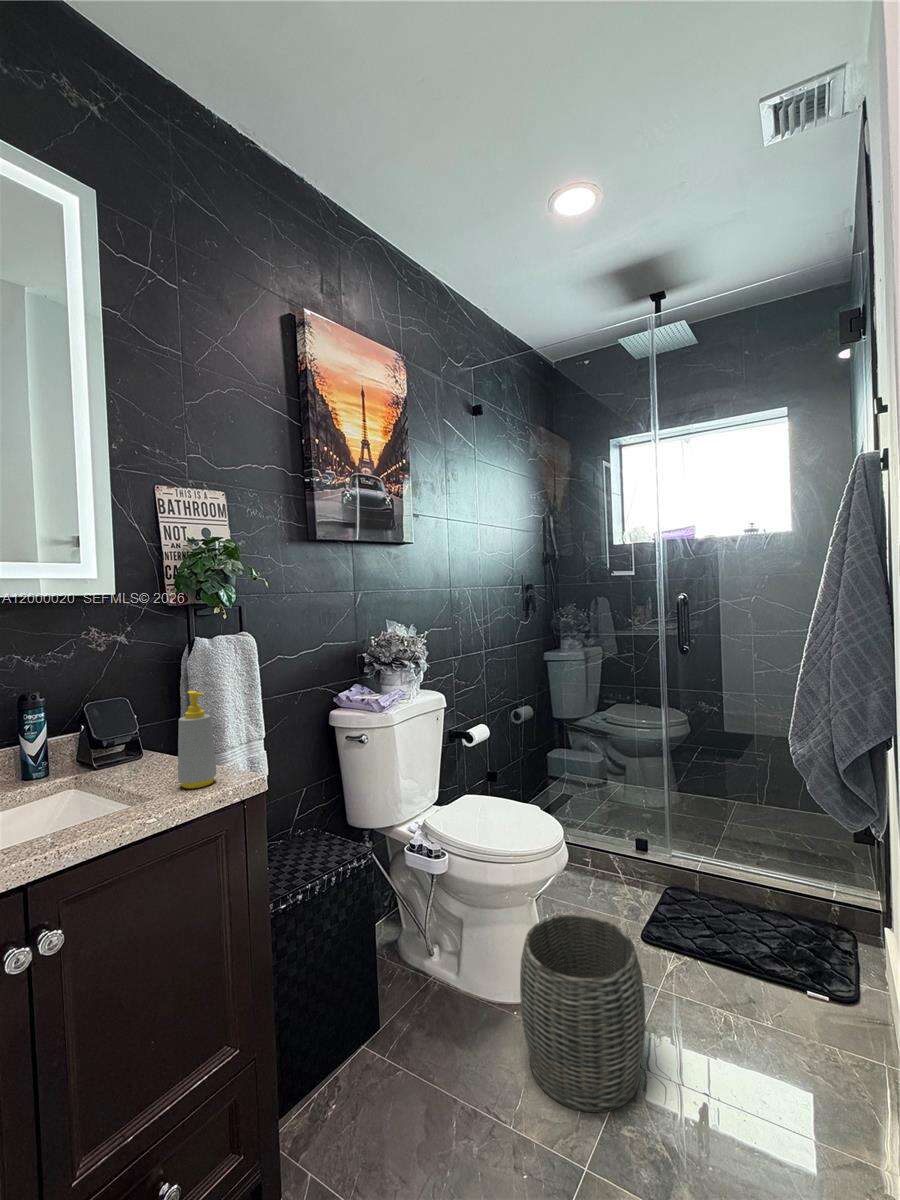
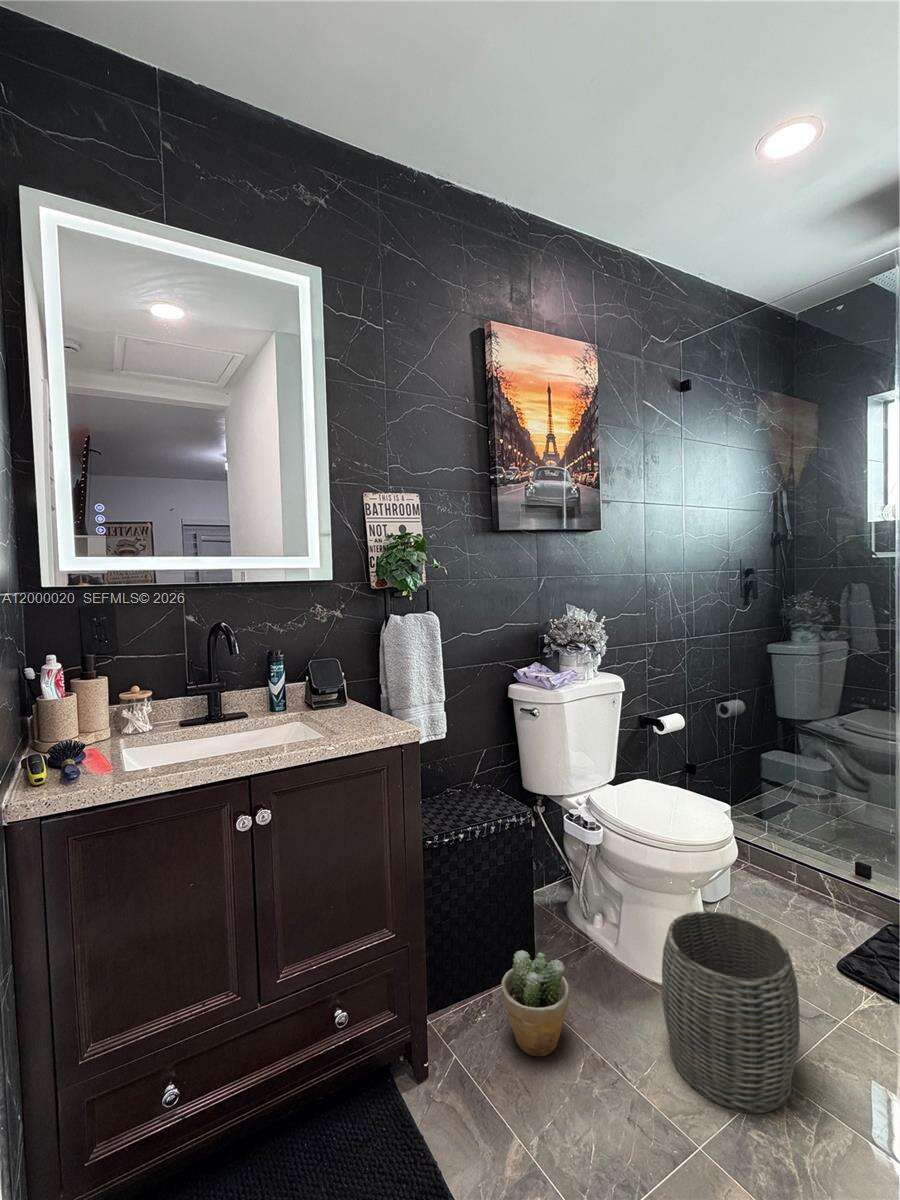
soap bottle: present [178,691,217,788] -> none [358,657,386,731]
potted plant: none [357,1010,434,1135] -> present [501,950,569,1056]

